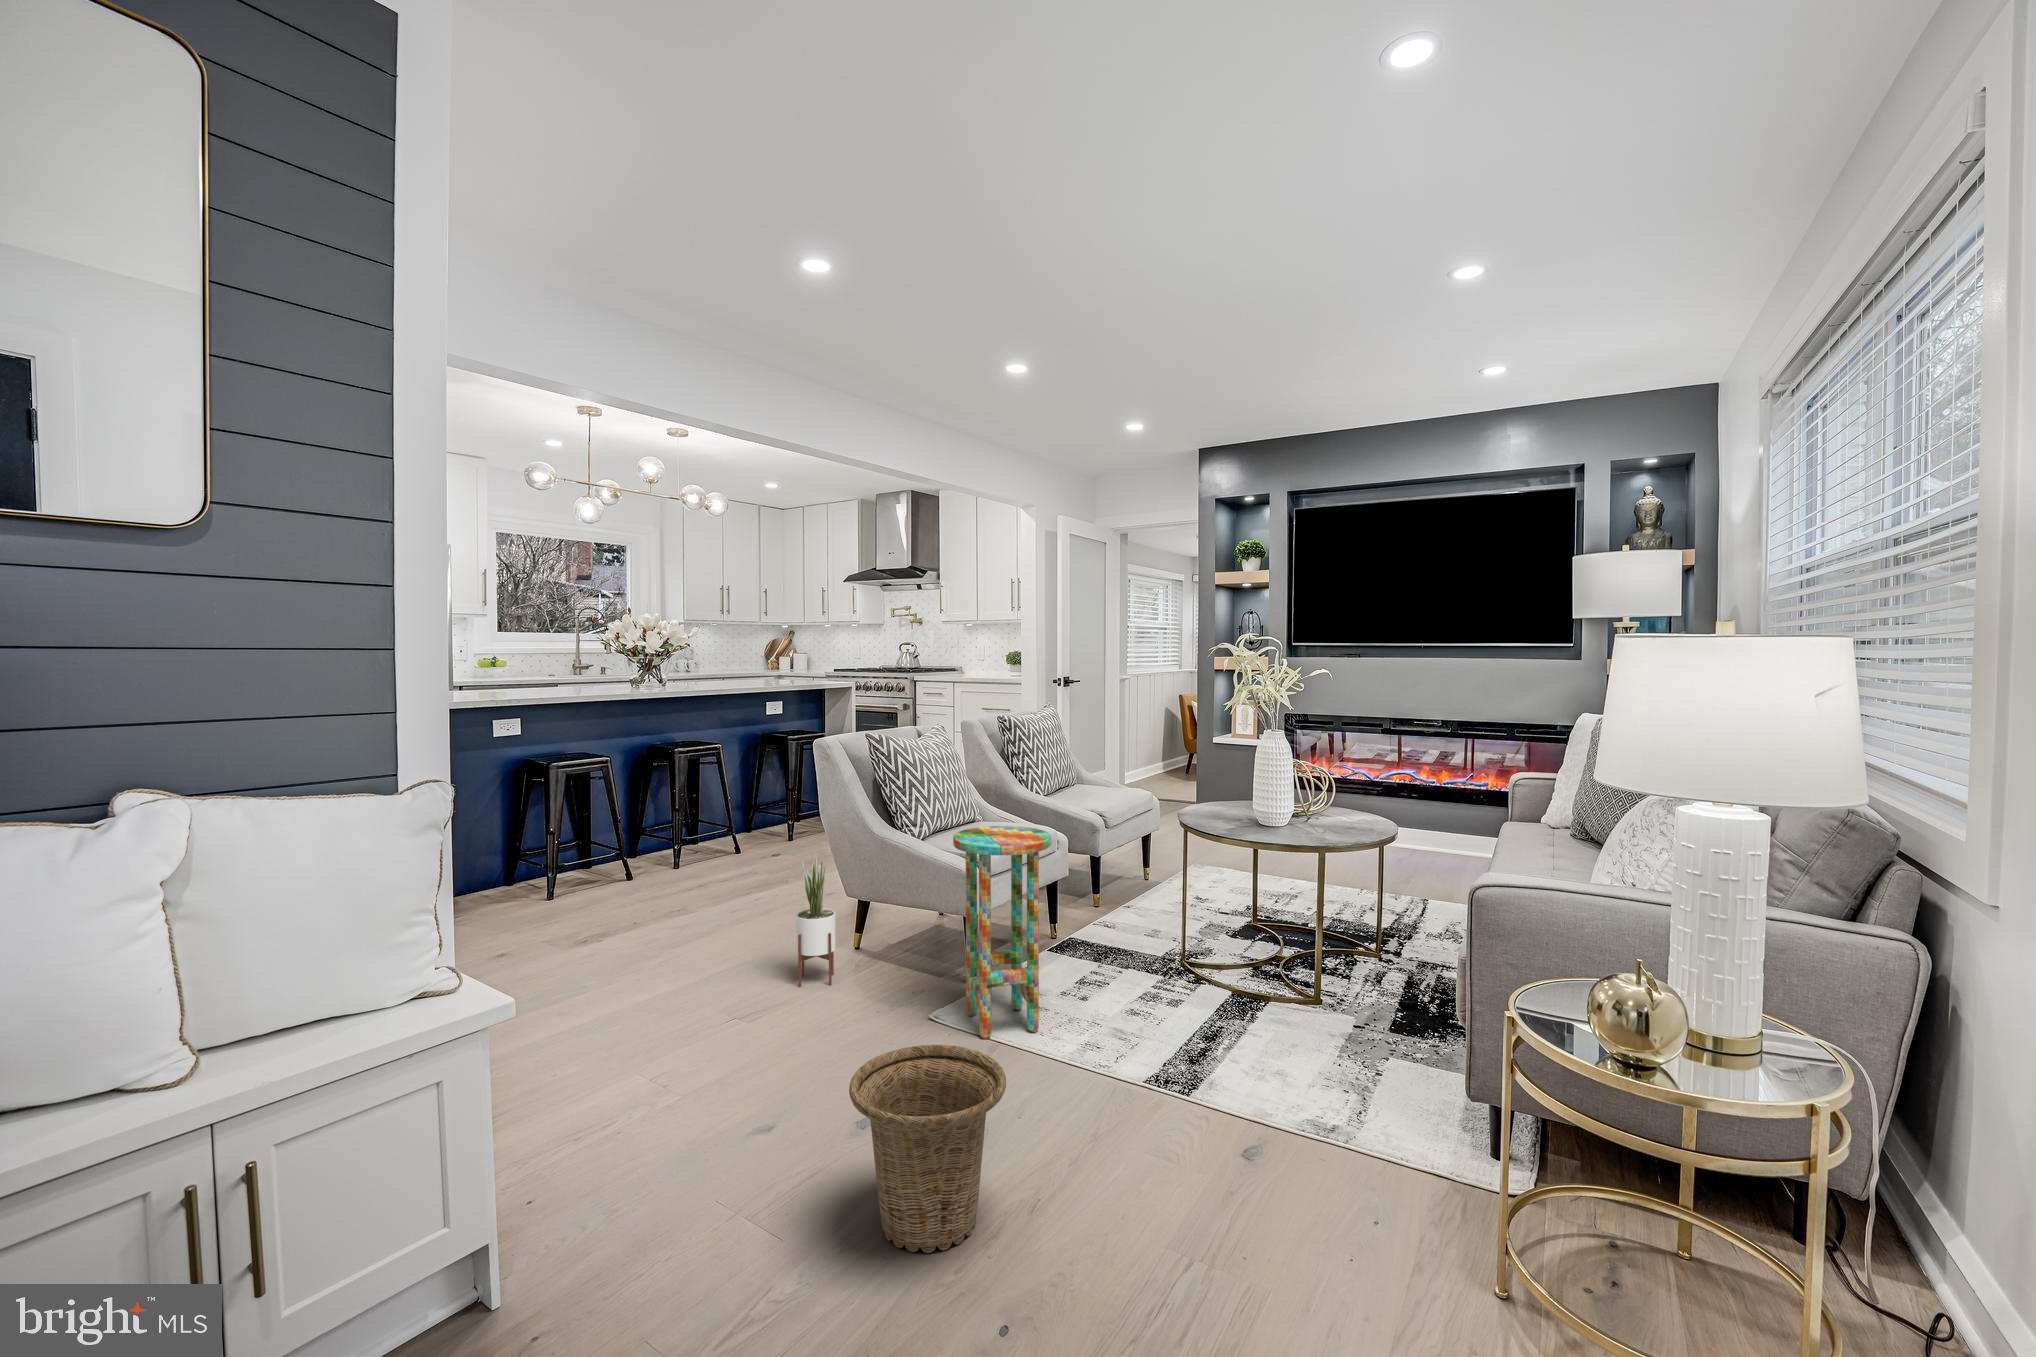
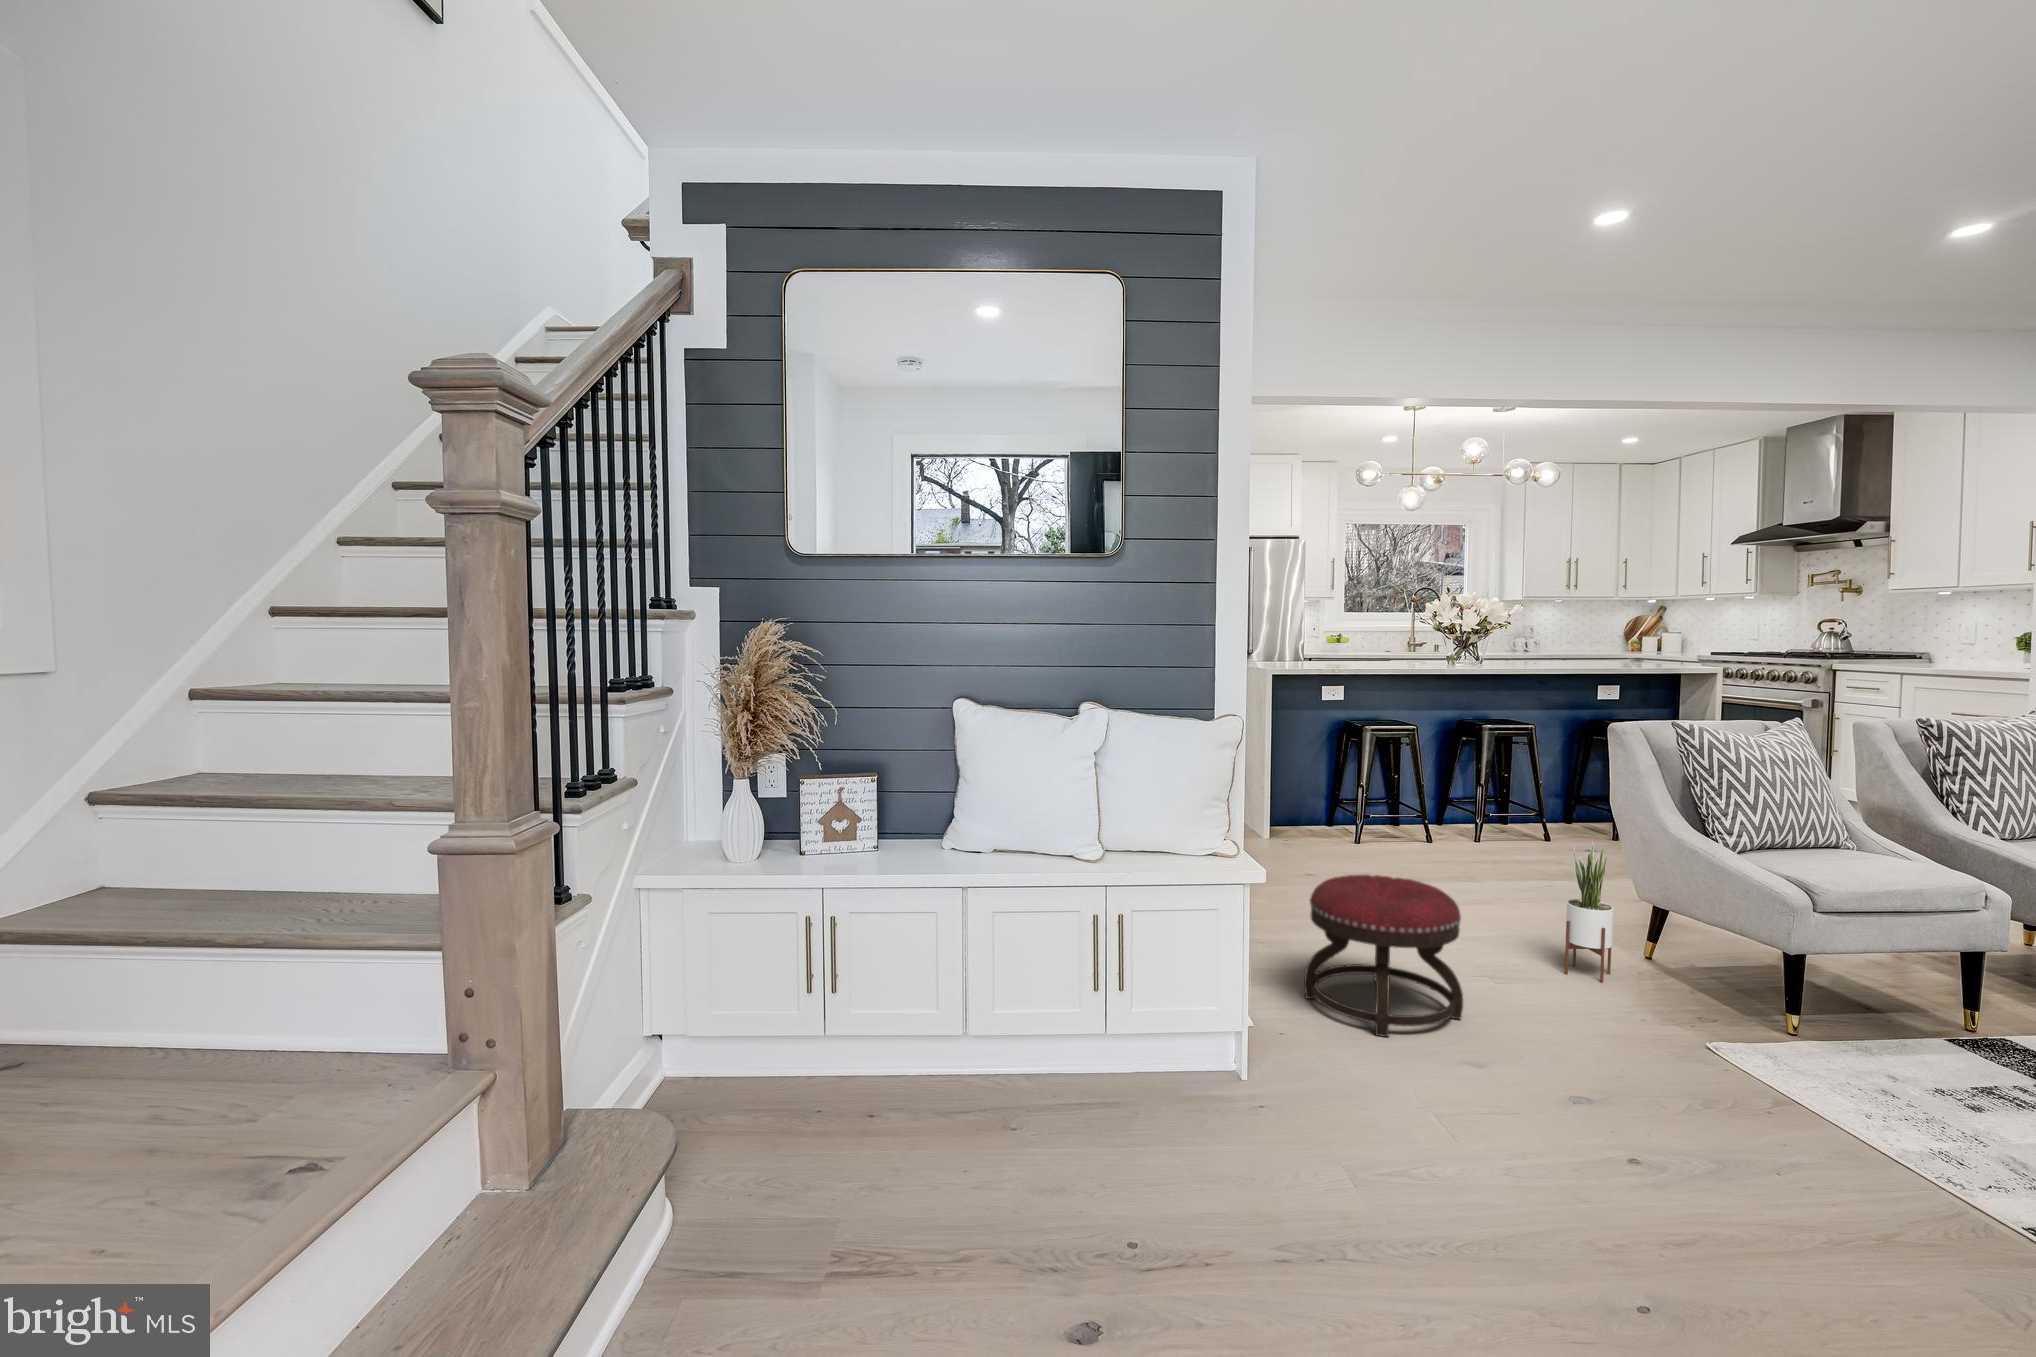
side table: present [953,826,1051,1039] -> none [1752,843,1911,1107]
ottoman: none [542,934,728,1131] -> present [1304,875,1463,1037]
basket: present [849,1045,1006,1253] -> none [1532,1030,1722,1238]

